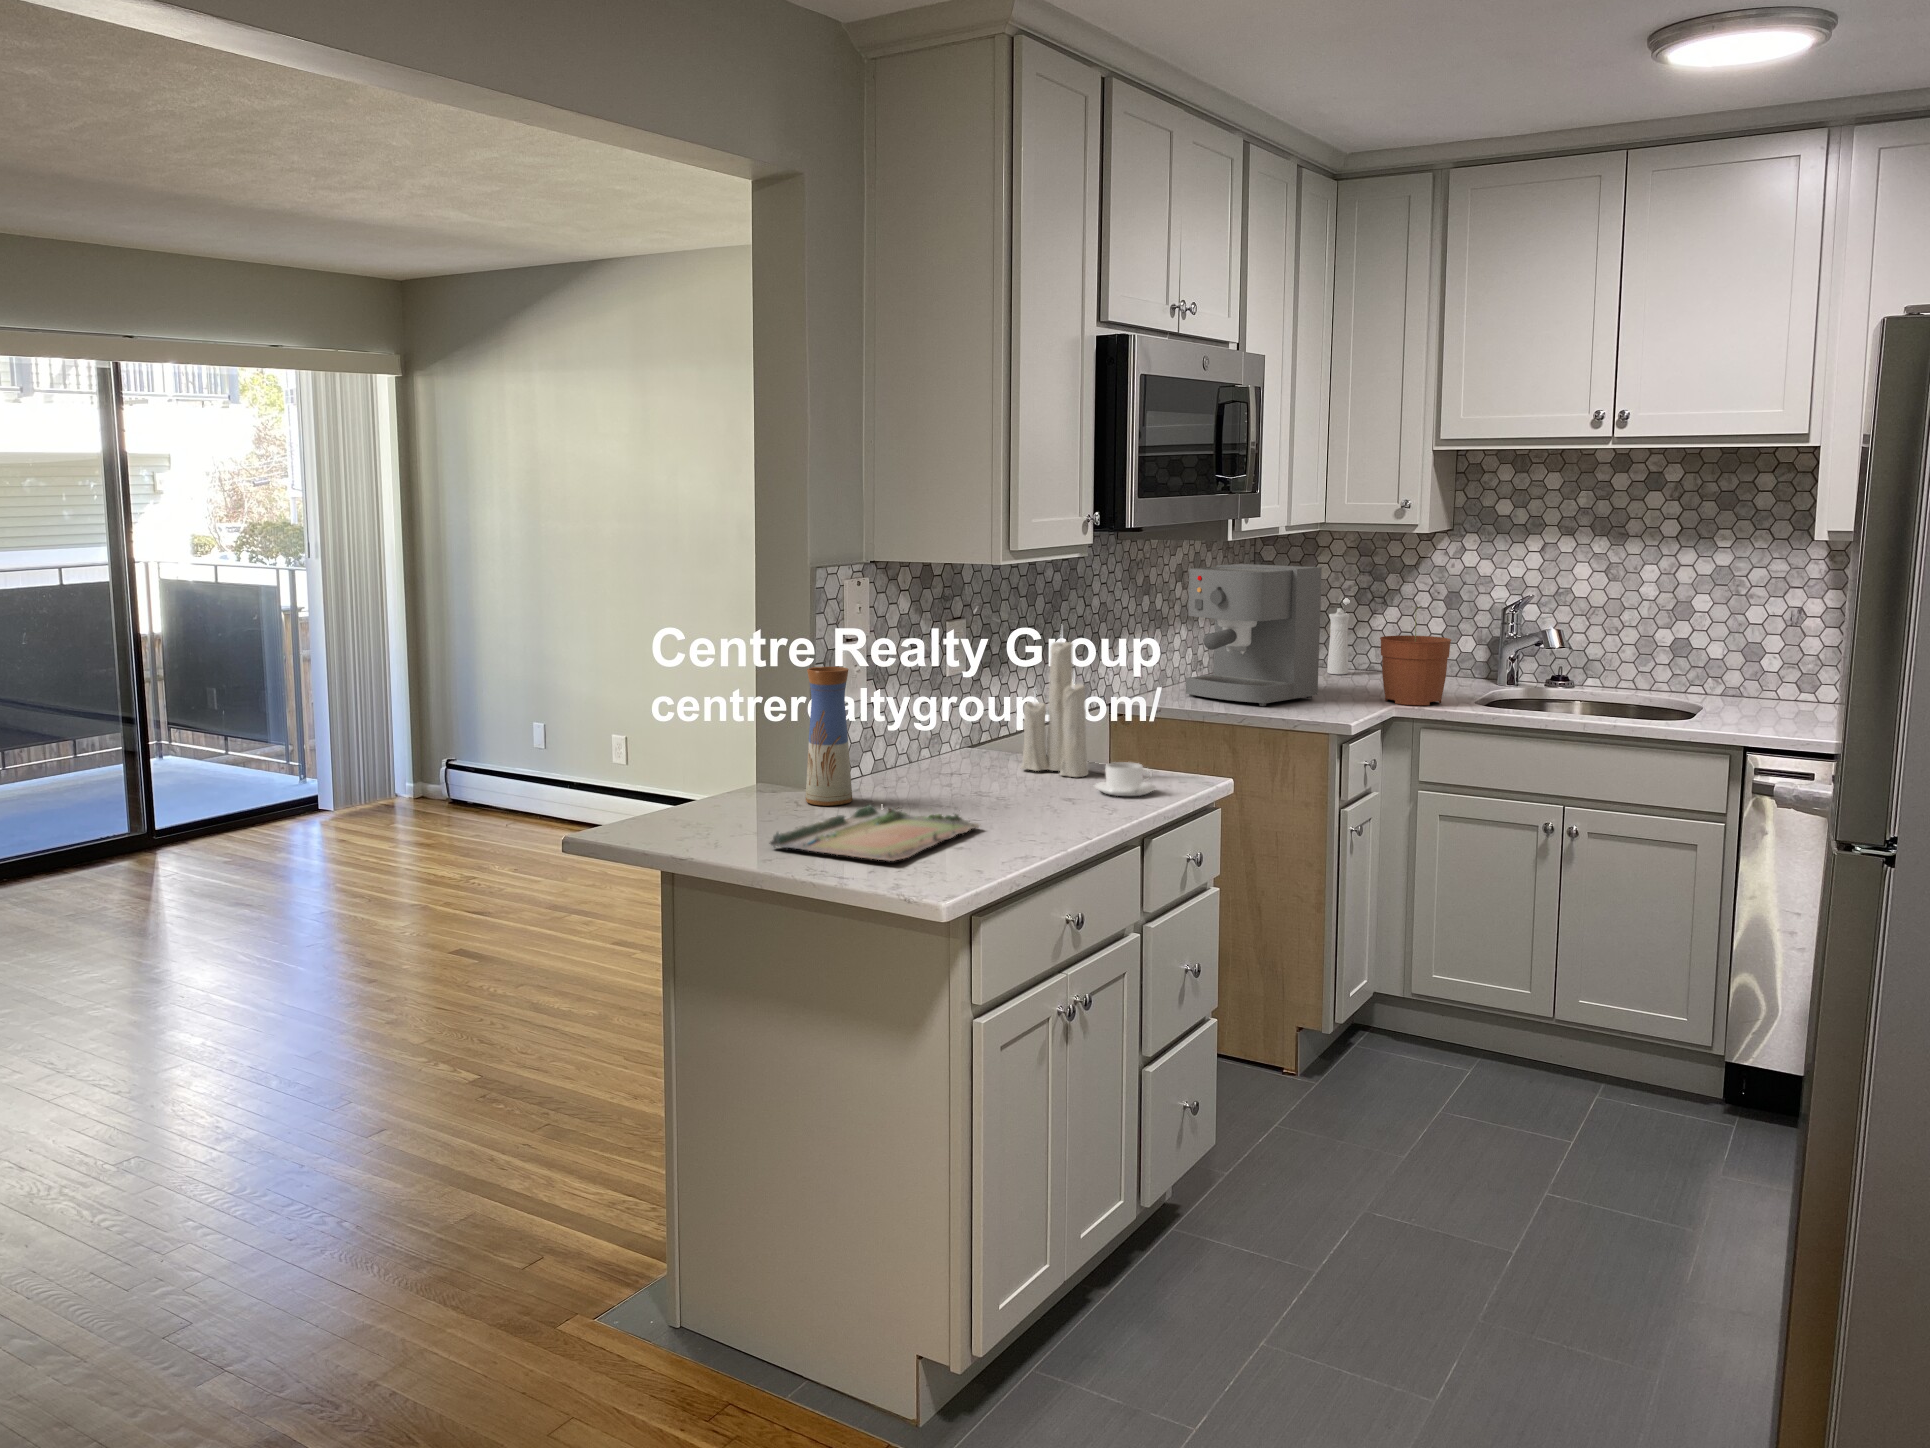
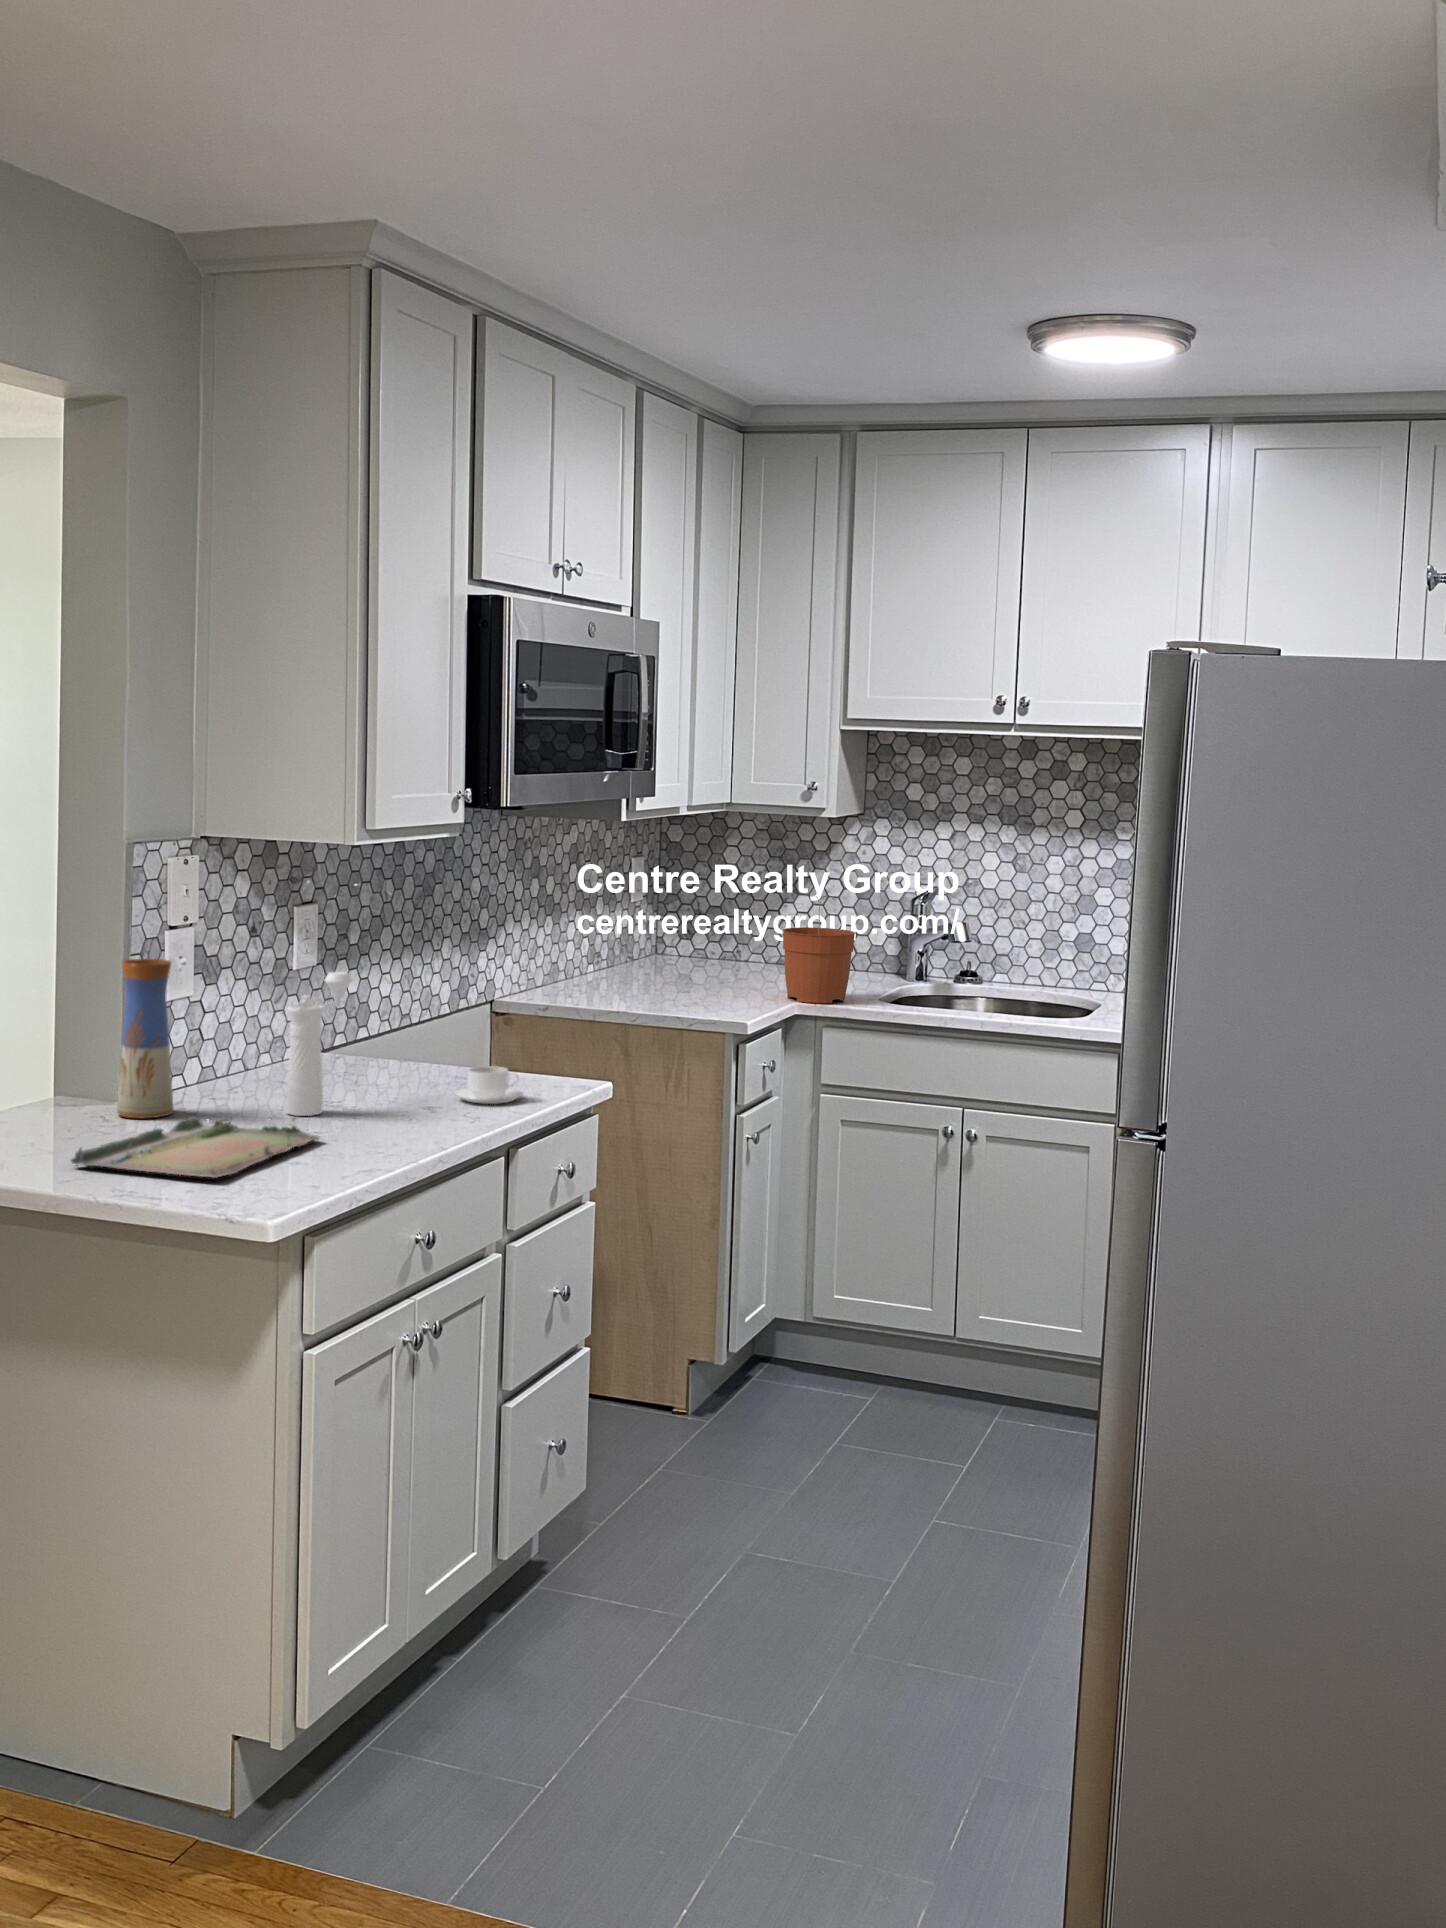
coffee maker: present [1186,564,1322,706] -> none [573,846,721,1004]
pepper mill: present [1327,598,1350,674] -> present [286,972,352,1116]
candle: present [1021,635,1088,777] -> none [374,904,451,1084]

